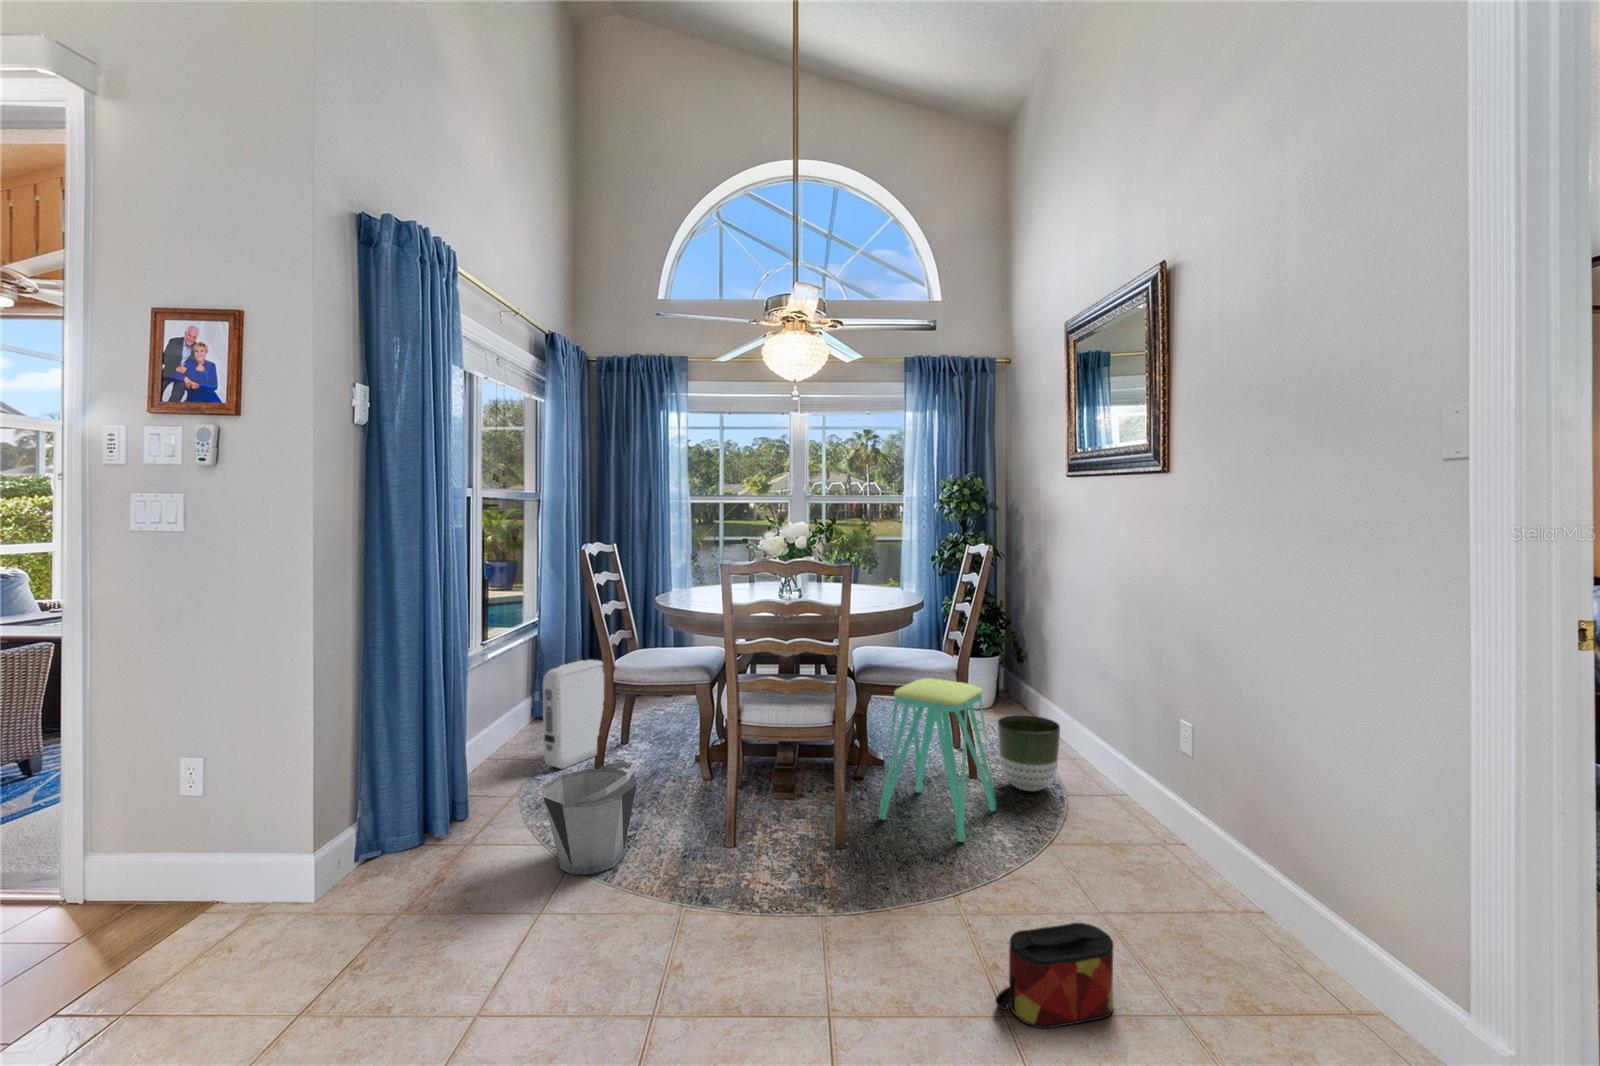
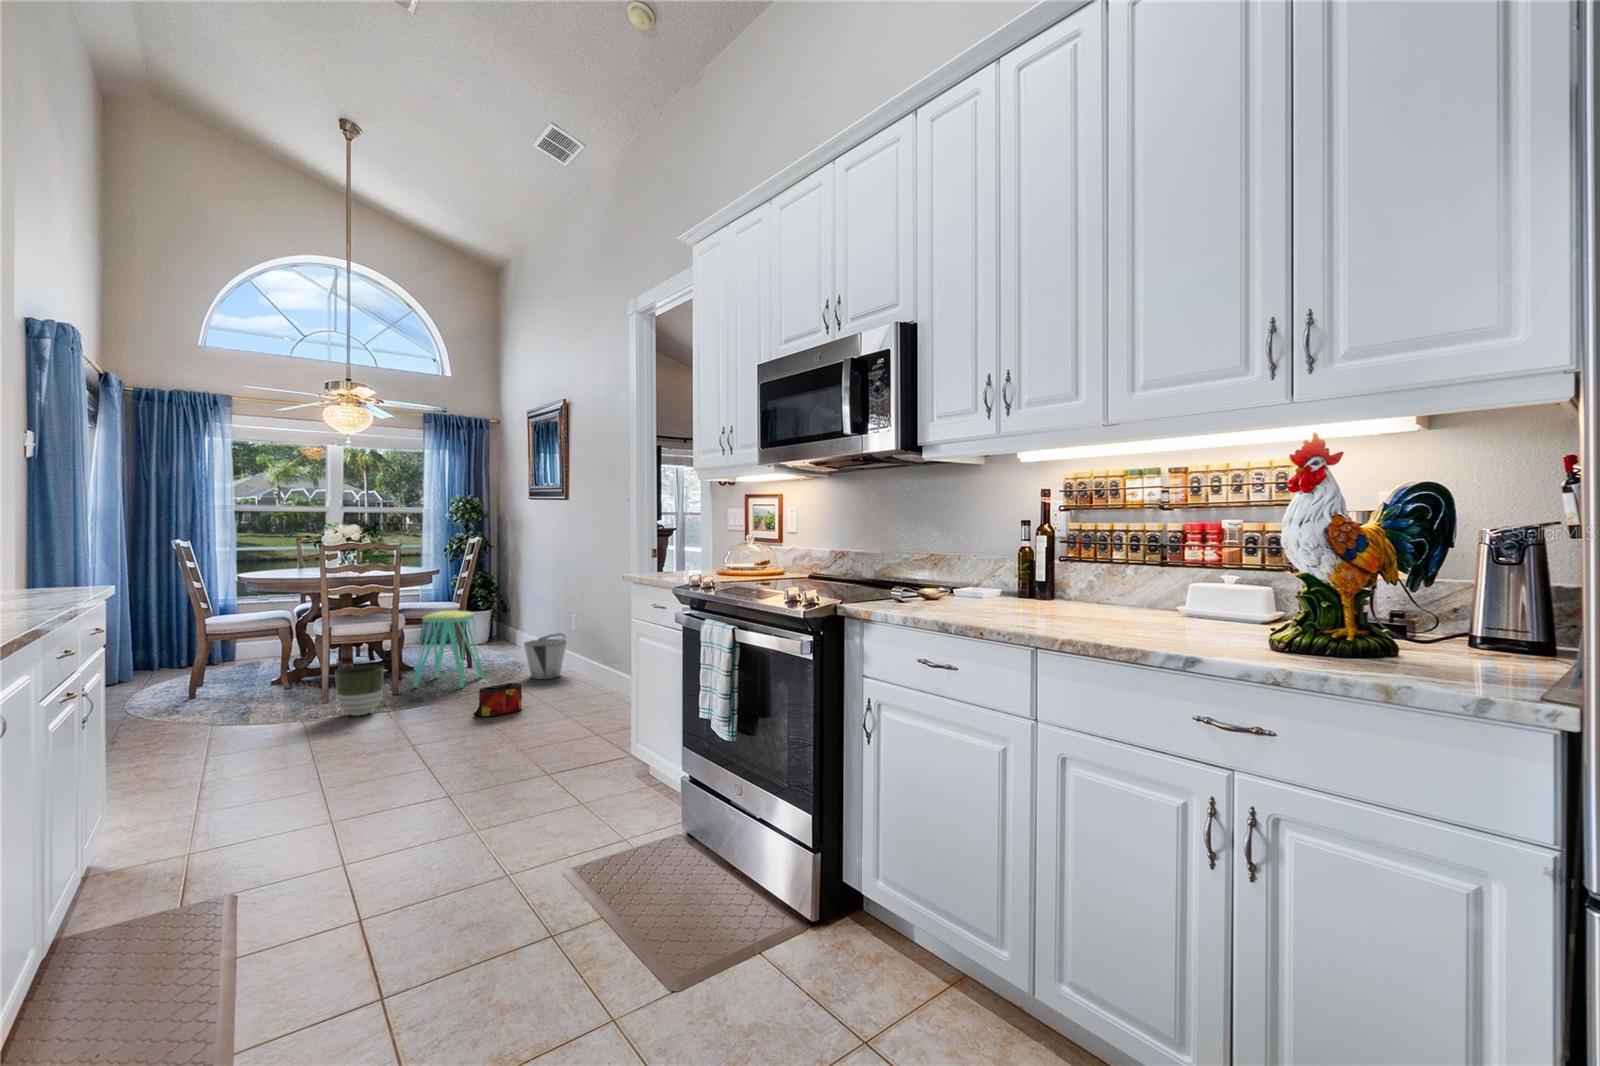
air purifier: present [543,660,604,768] -> none [137,626,190,702]
planter: present [998,715,1060,791] -> present [335,665,384,716]
bucket: present [543,762,637,875] -> present [524,633,566,679]

